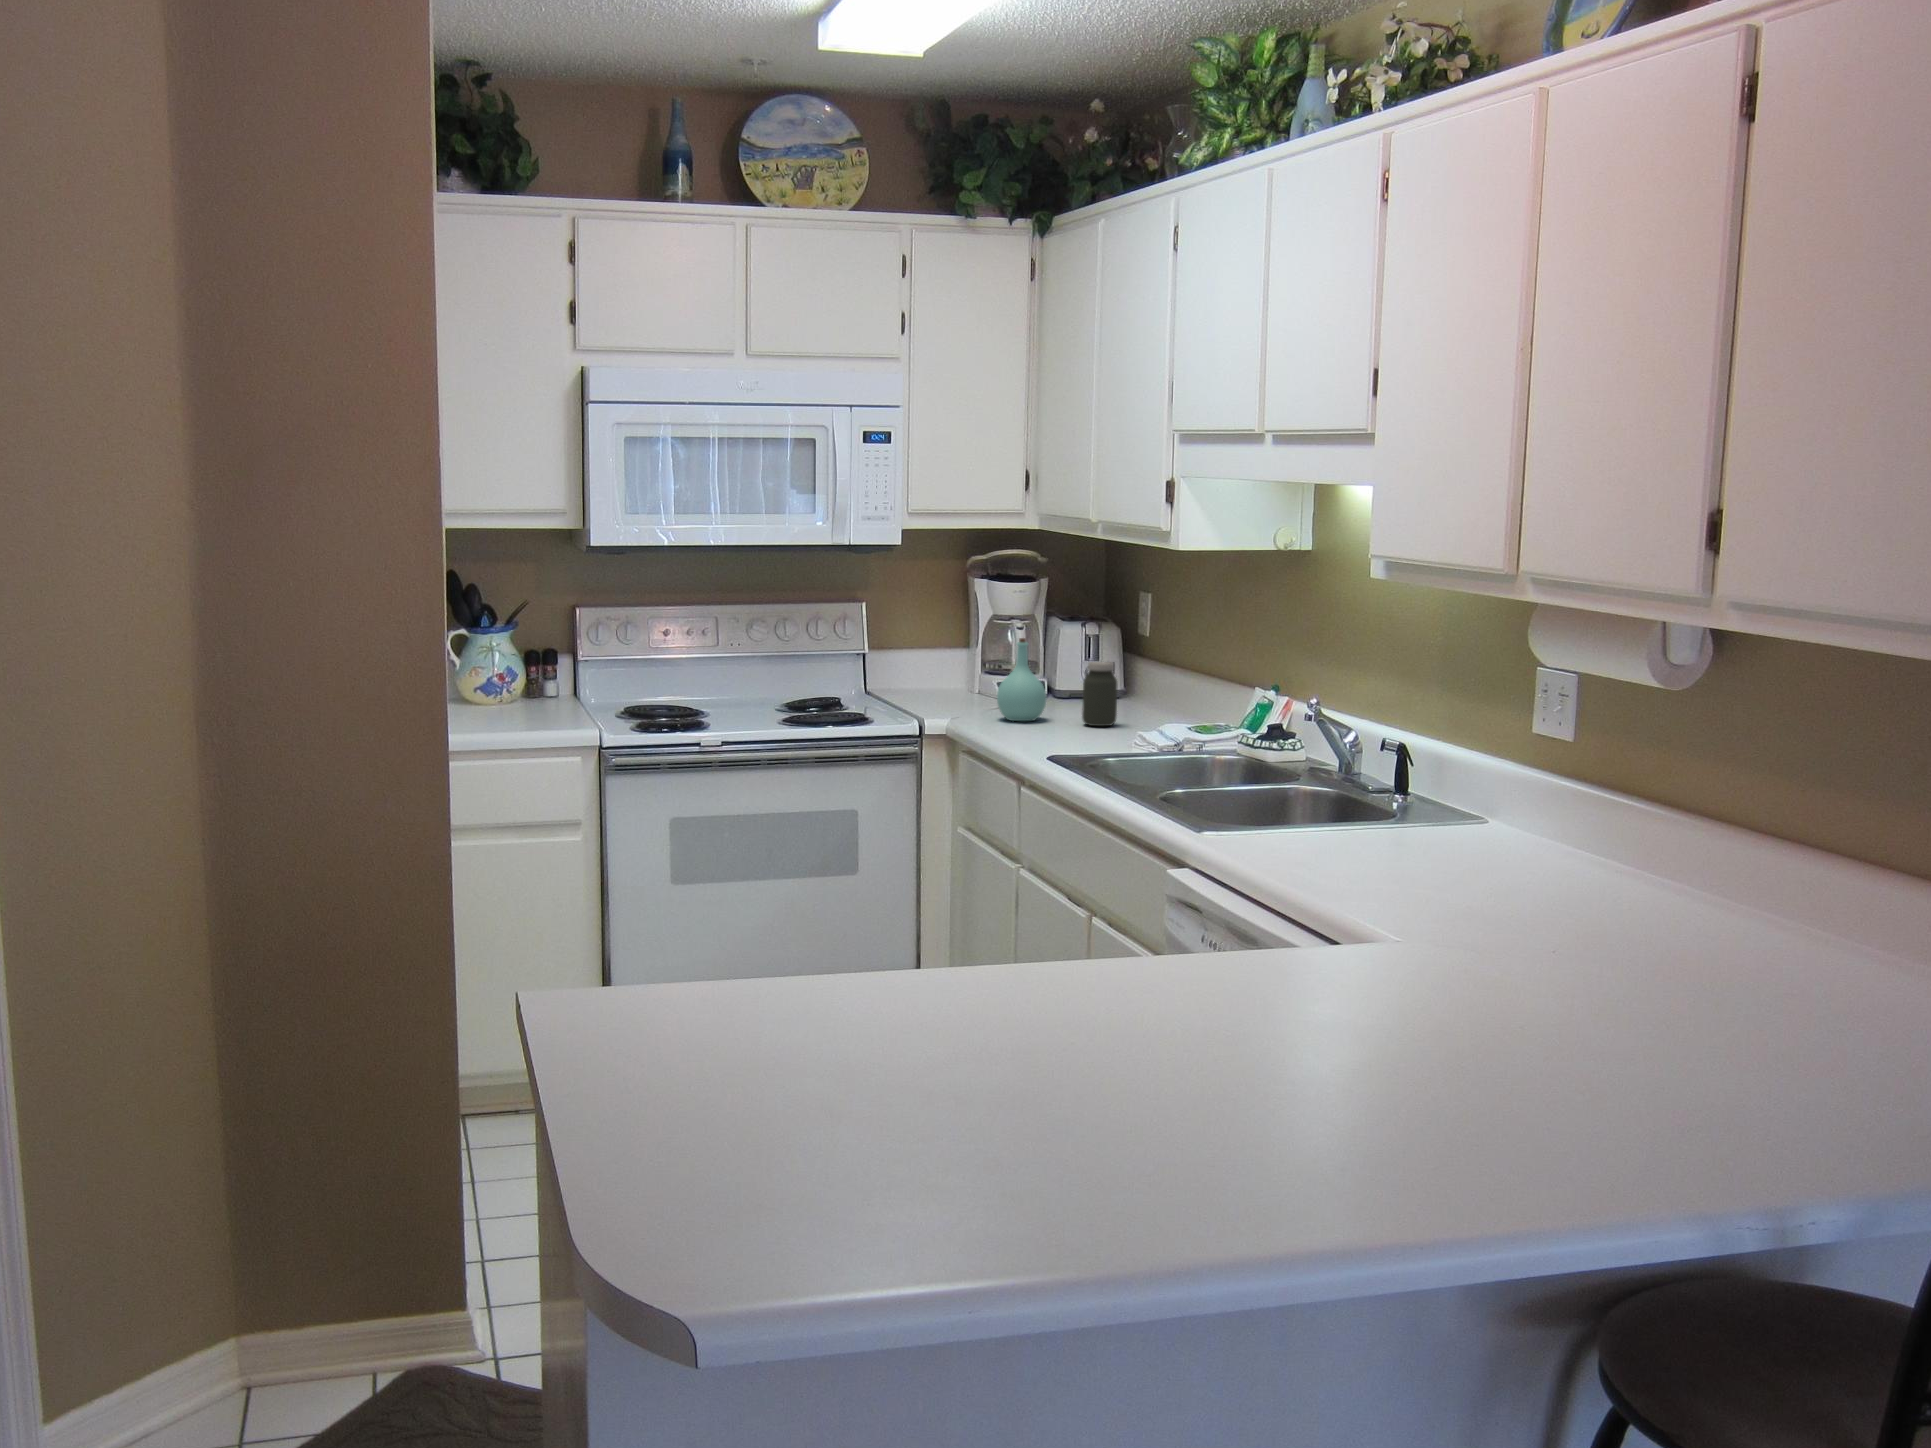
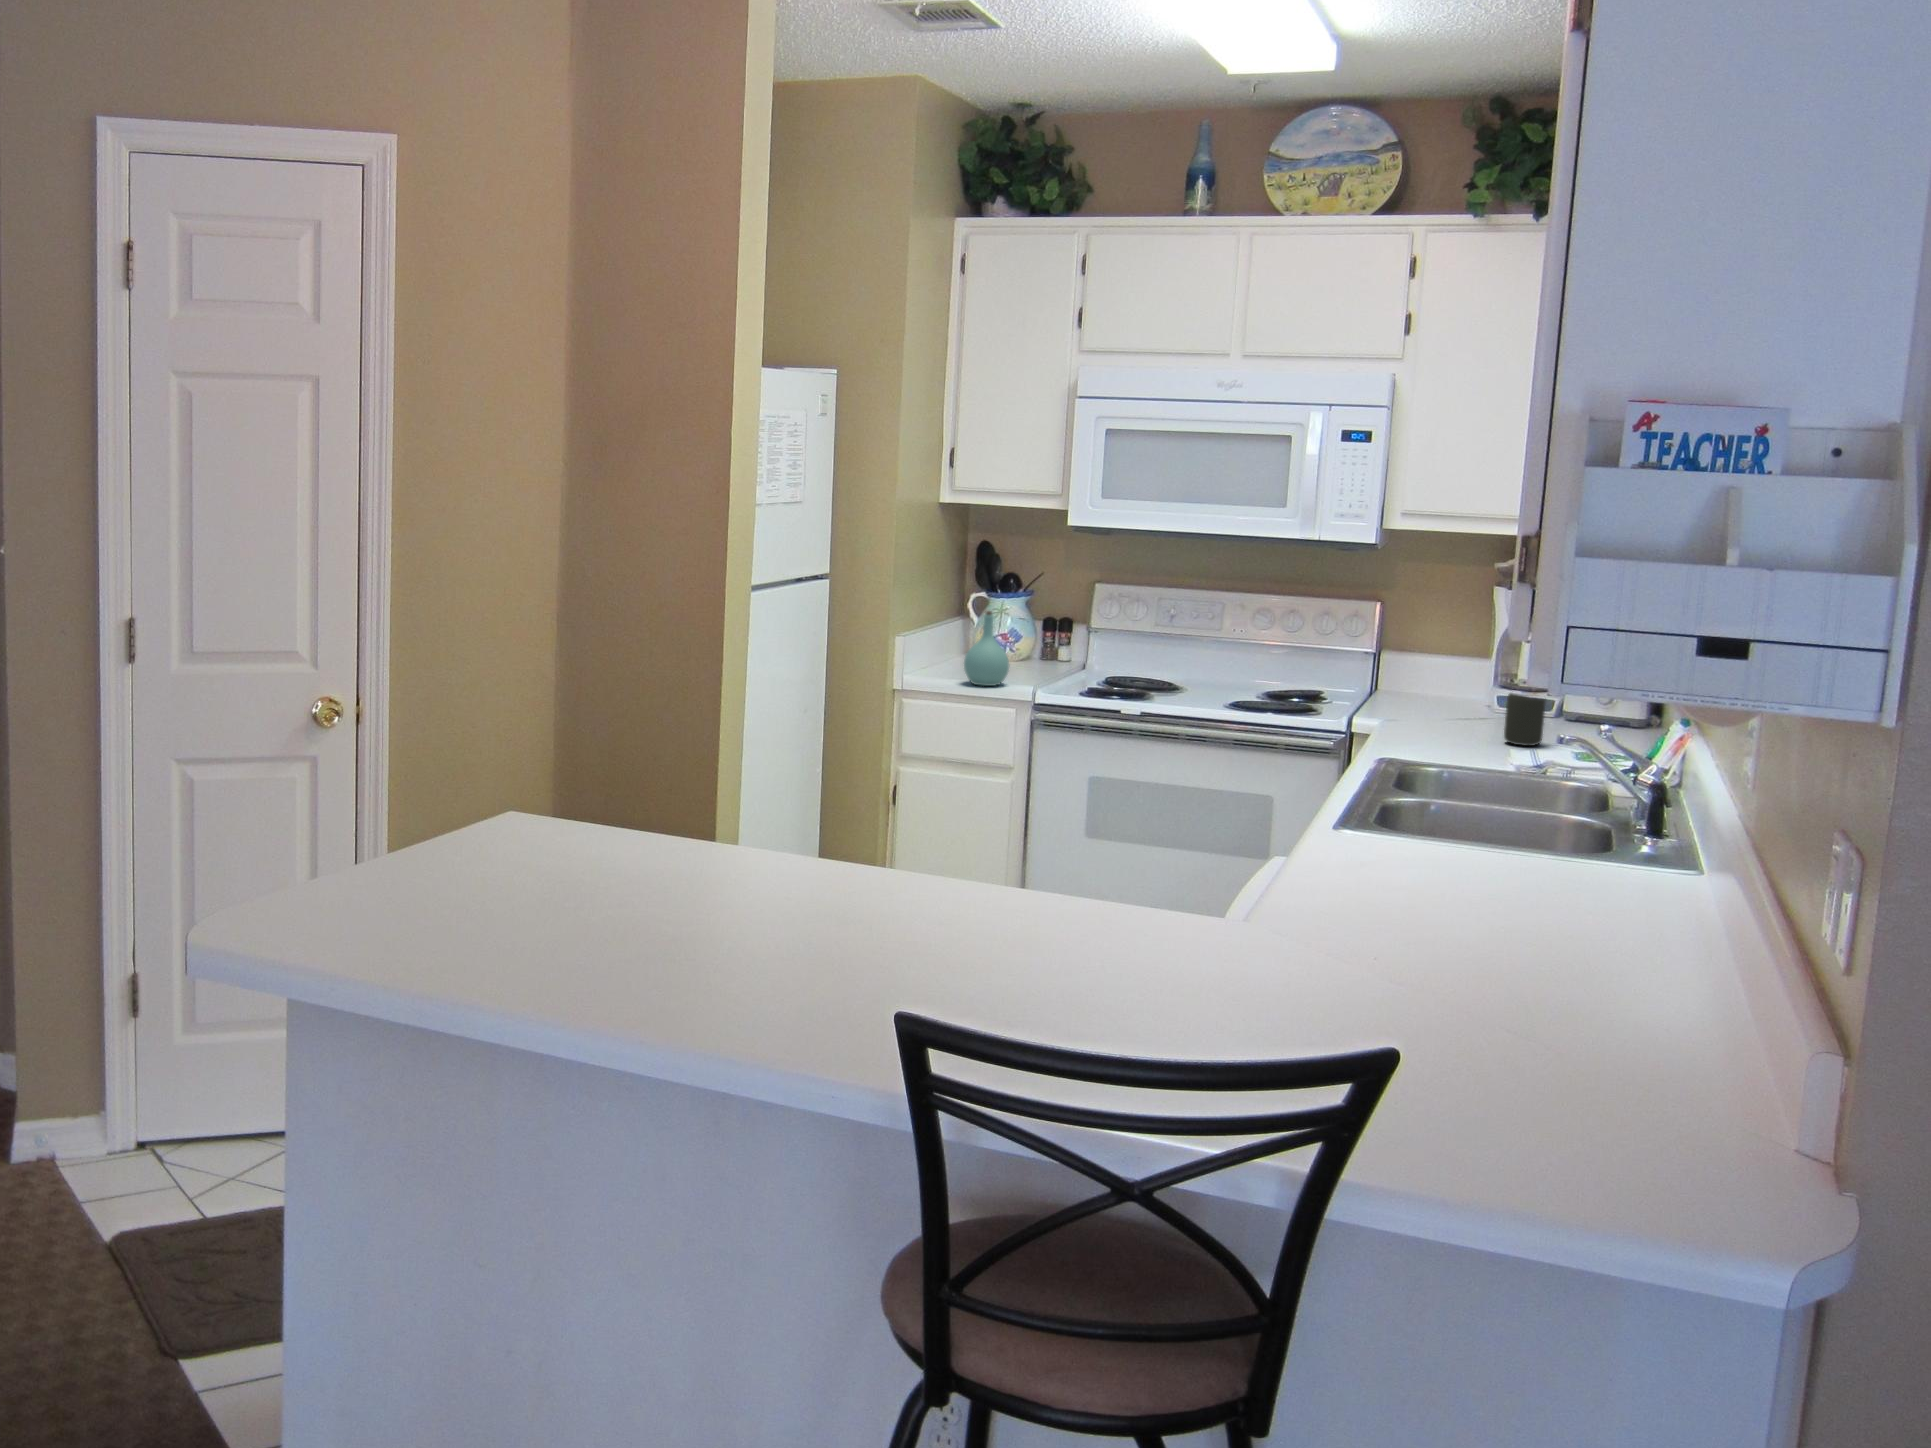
bottle: present [997,638,1046,721] -> present [964,611,1009,686]

